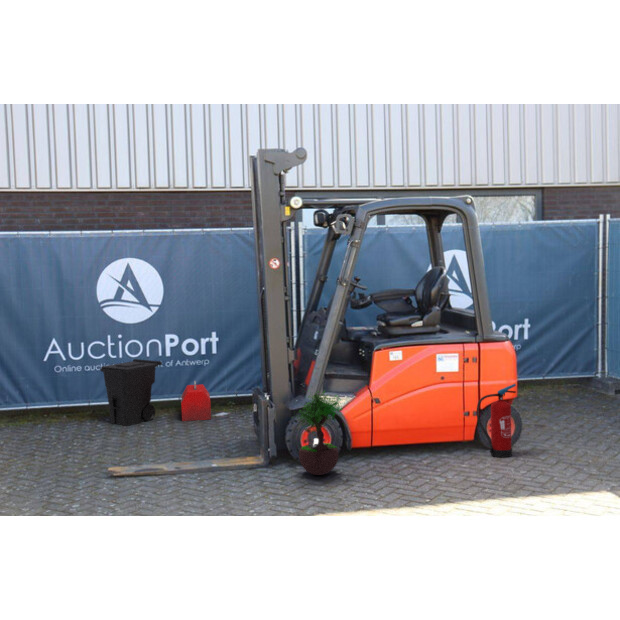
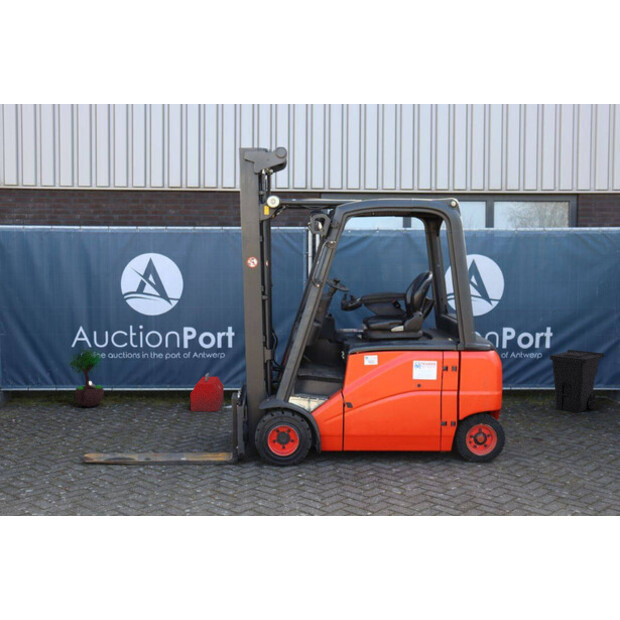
trash can: present [100,359,162,426] -> present [550,350,605,412]
fire extinguisher: present [477,384,516,457] -> none [452,396,499,472]
potted tree: present [292,391,342,475] -> present [68,348,104,407]

